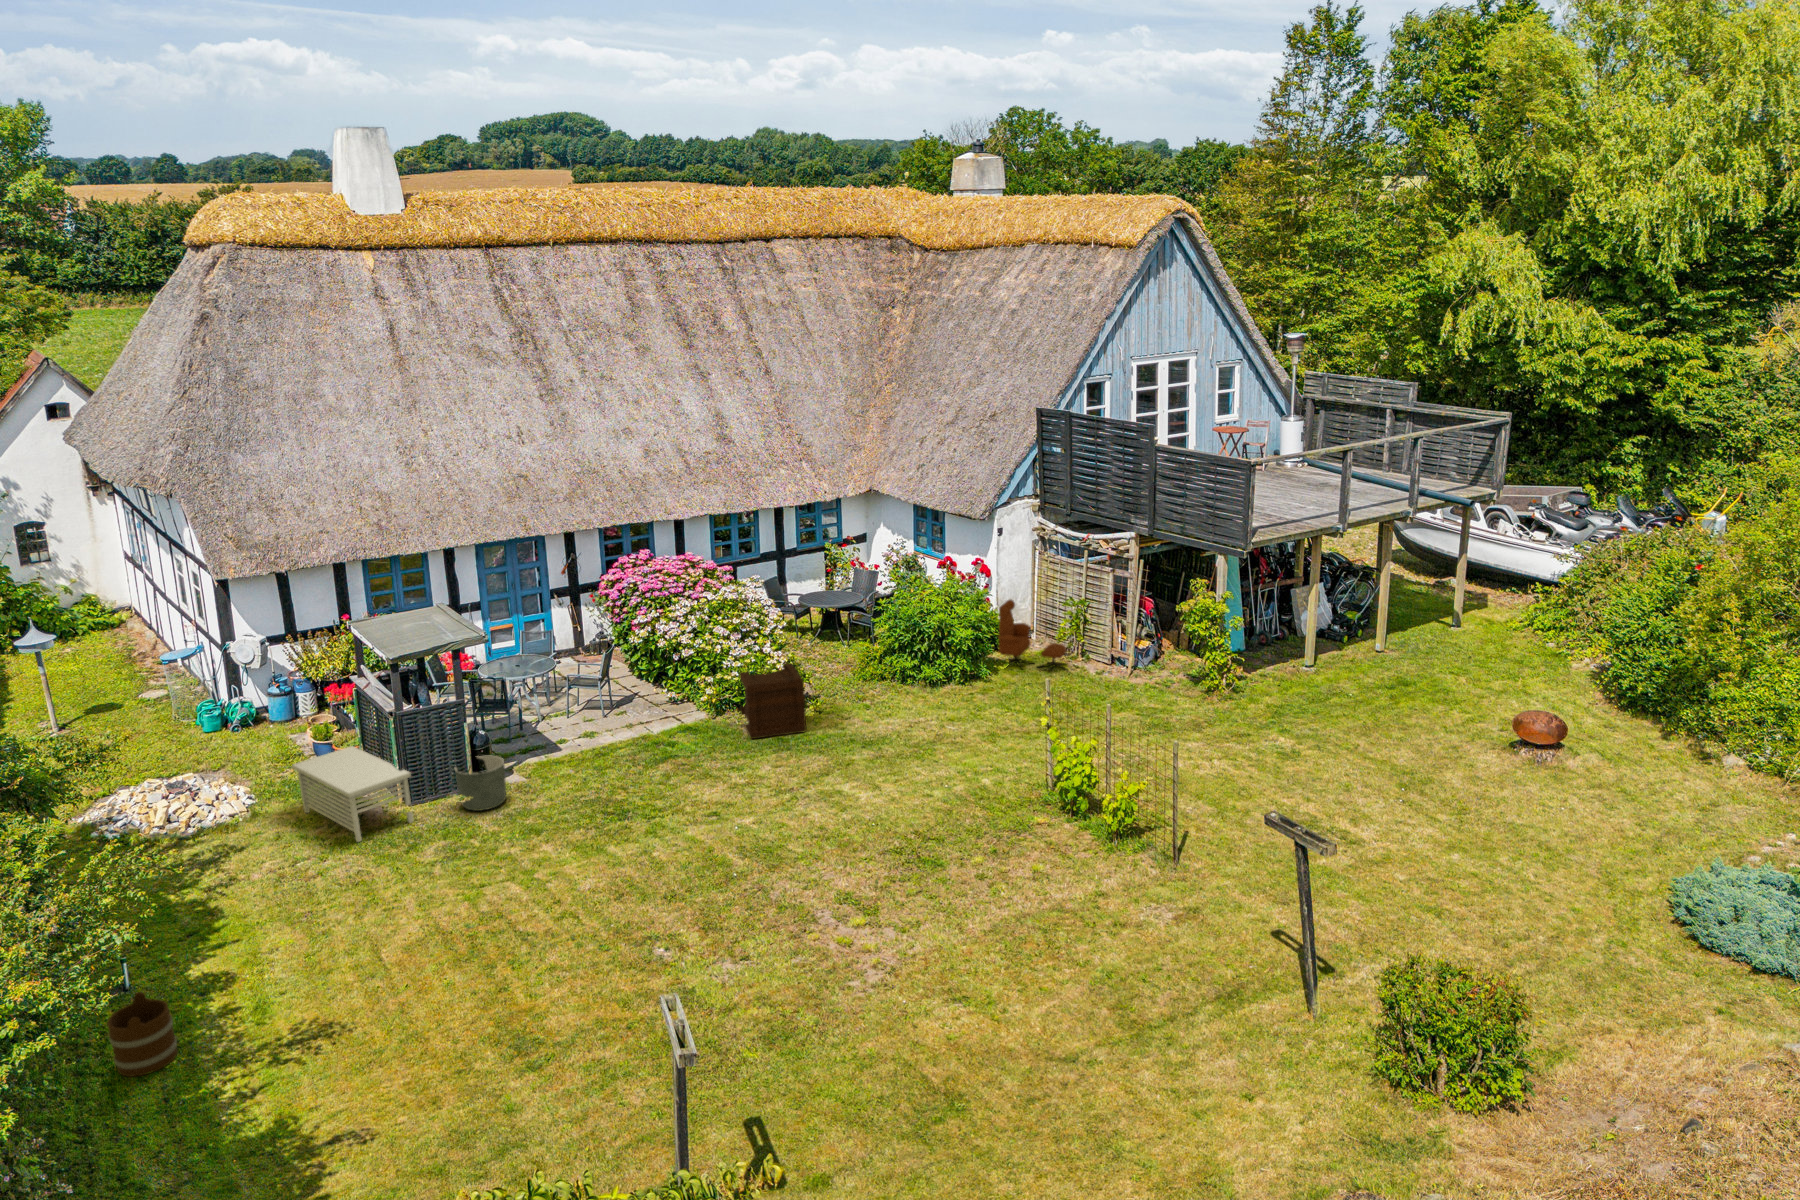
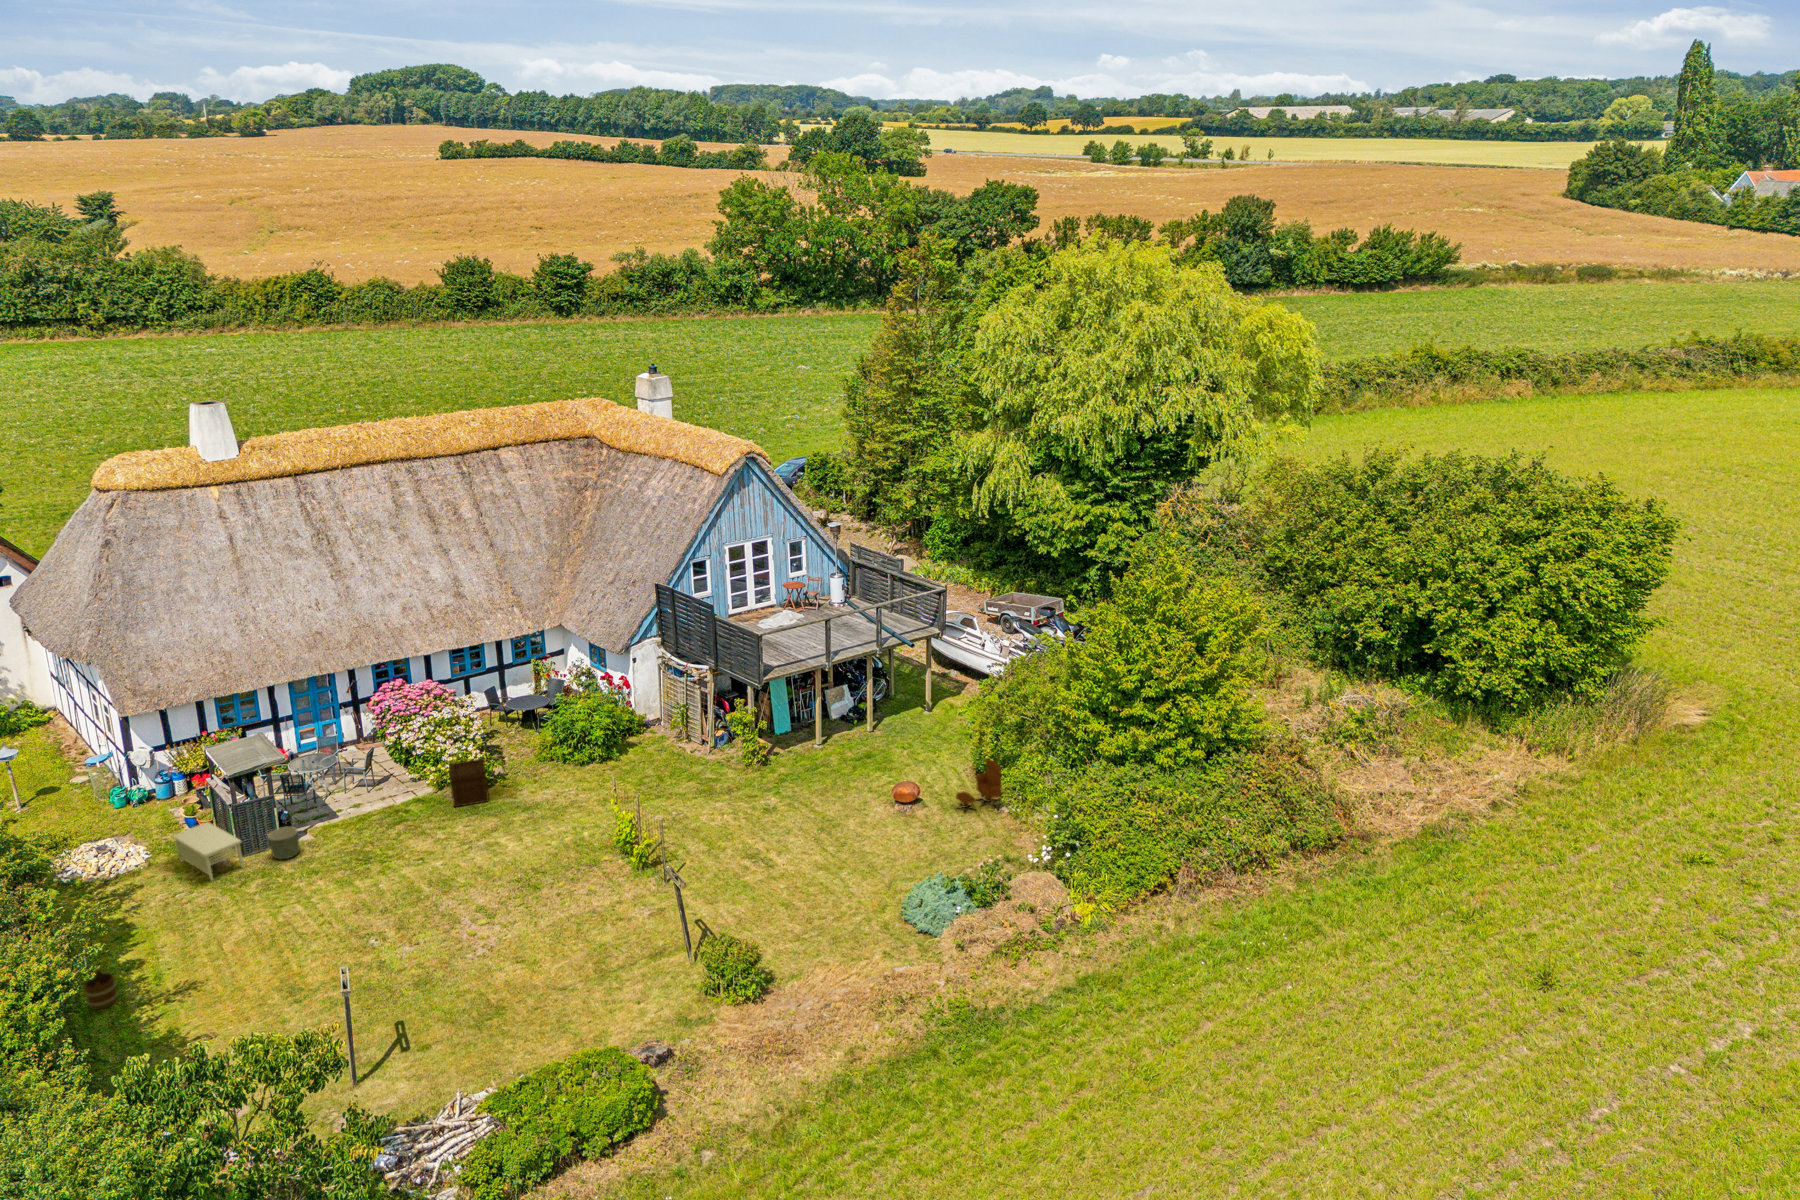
lounge chair: present [998,600,1068,672] -> present [956,759,1002,809]

